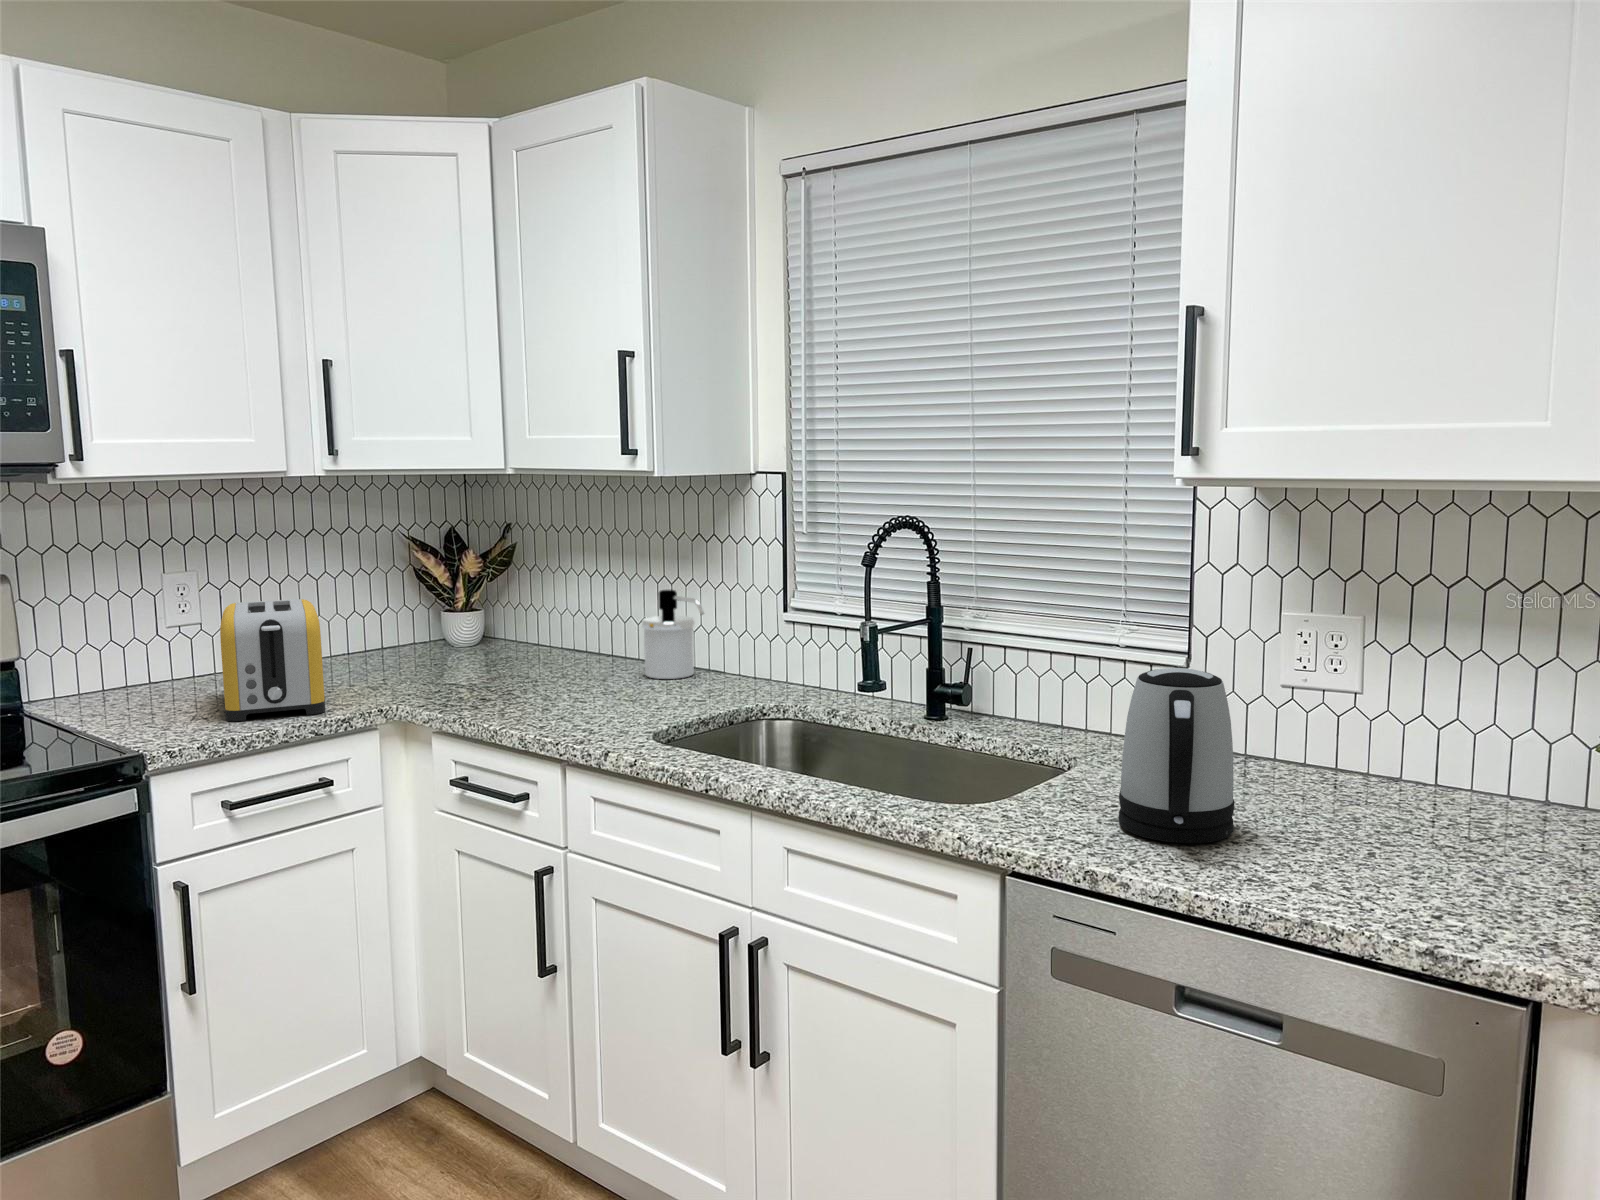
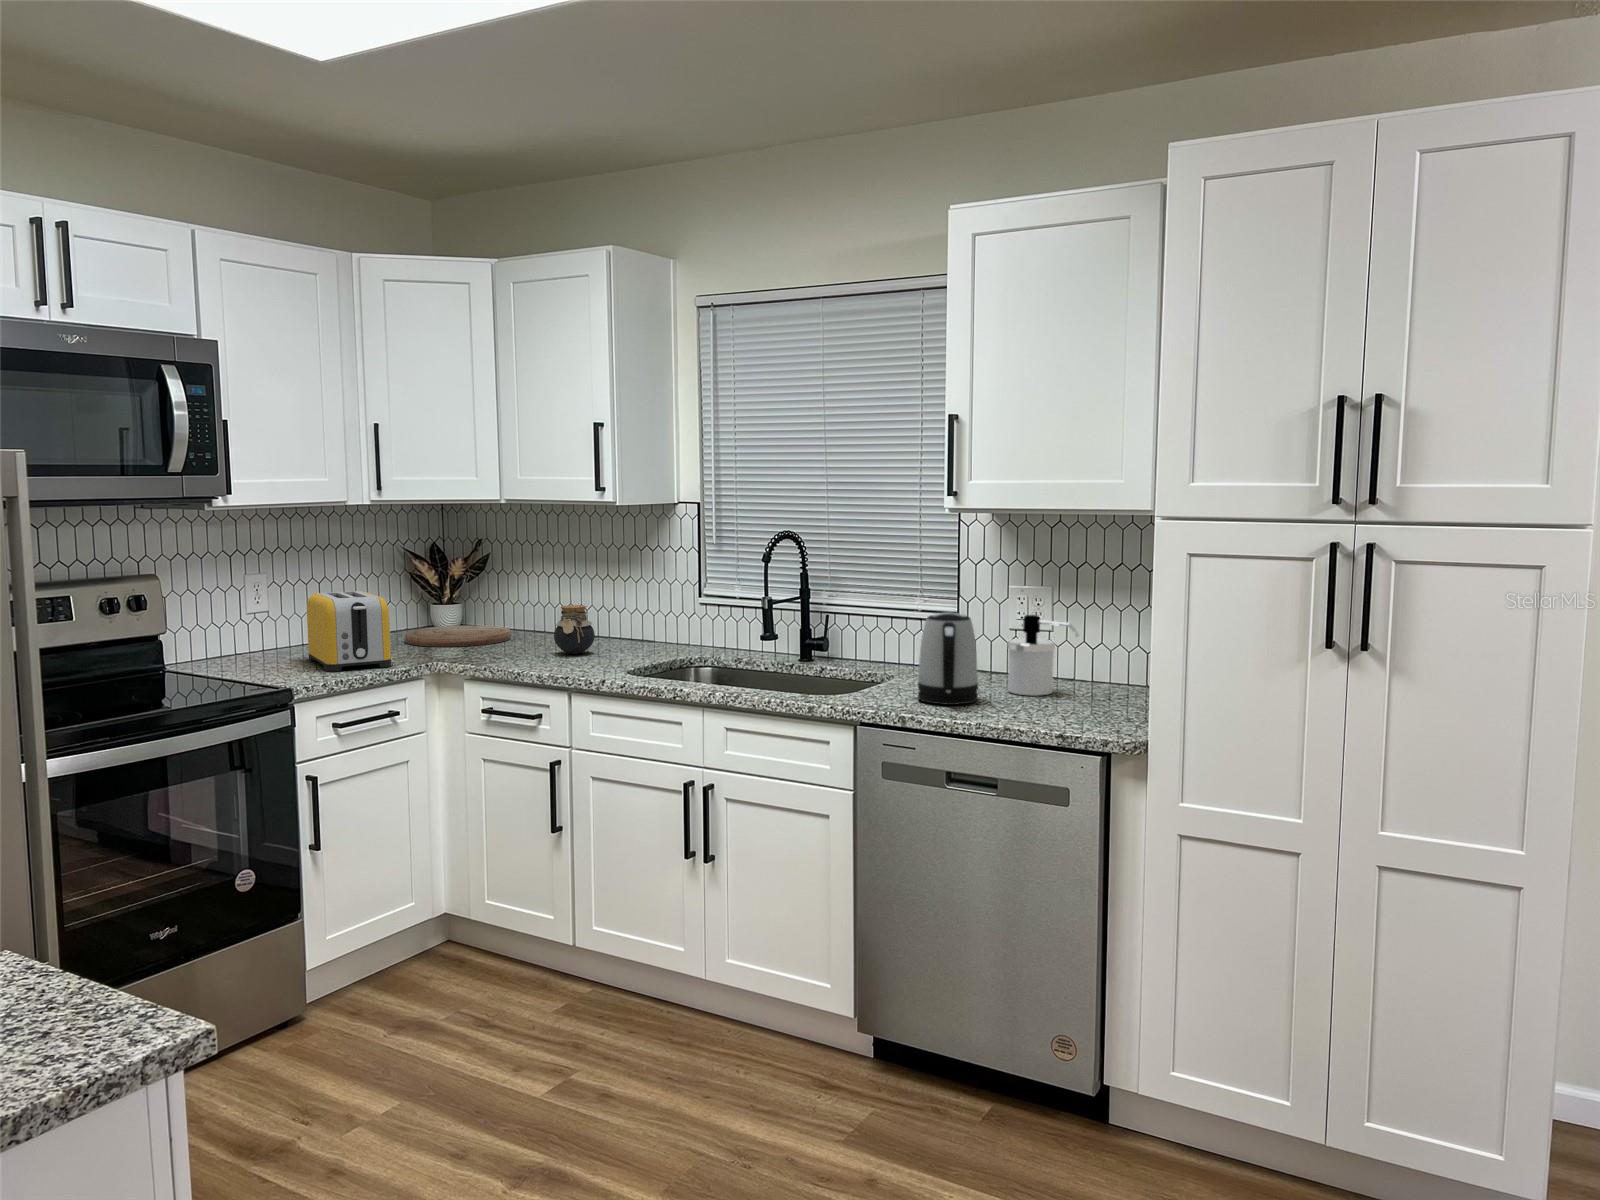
soap dispenser: present [642,590,704,679] -> present [1007,615,1079,696]
jar: none [569,622,628,694] -> present [554,605,595,654]
cutting board: none [389,641,534,676] -> present [405,626,511,647]

